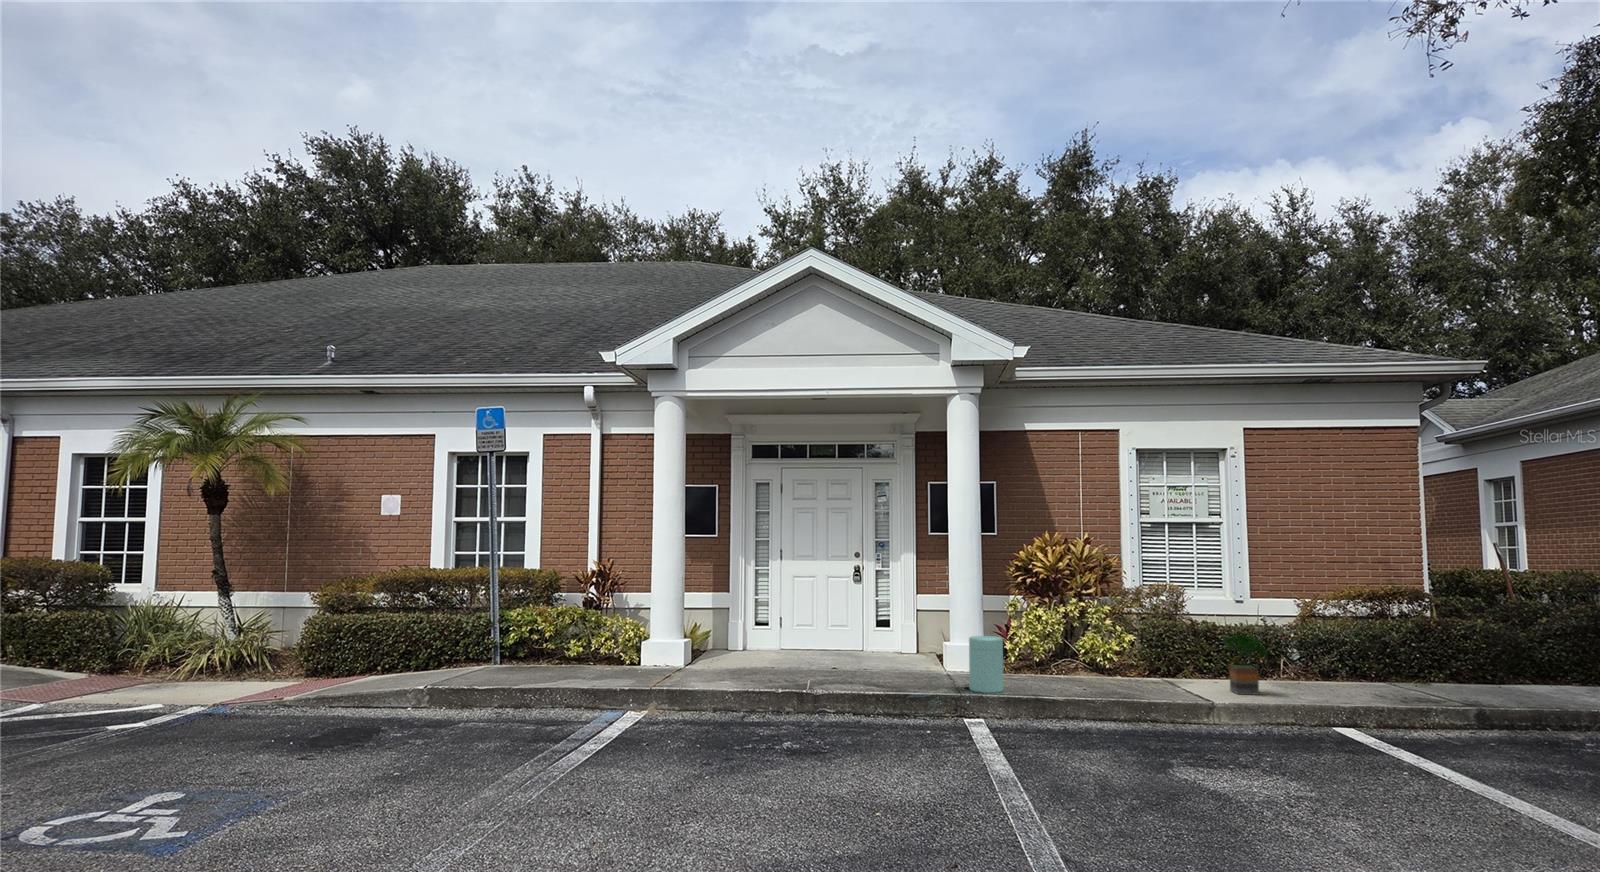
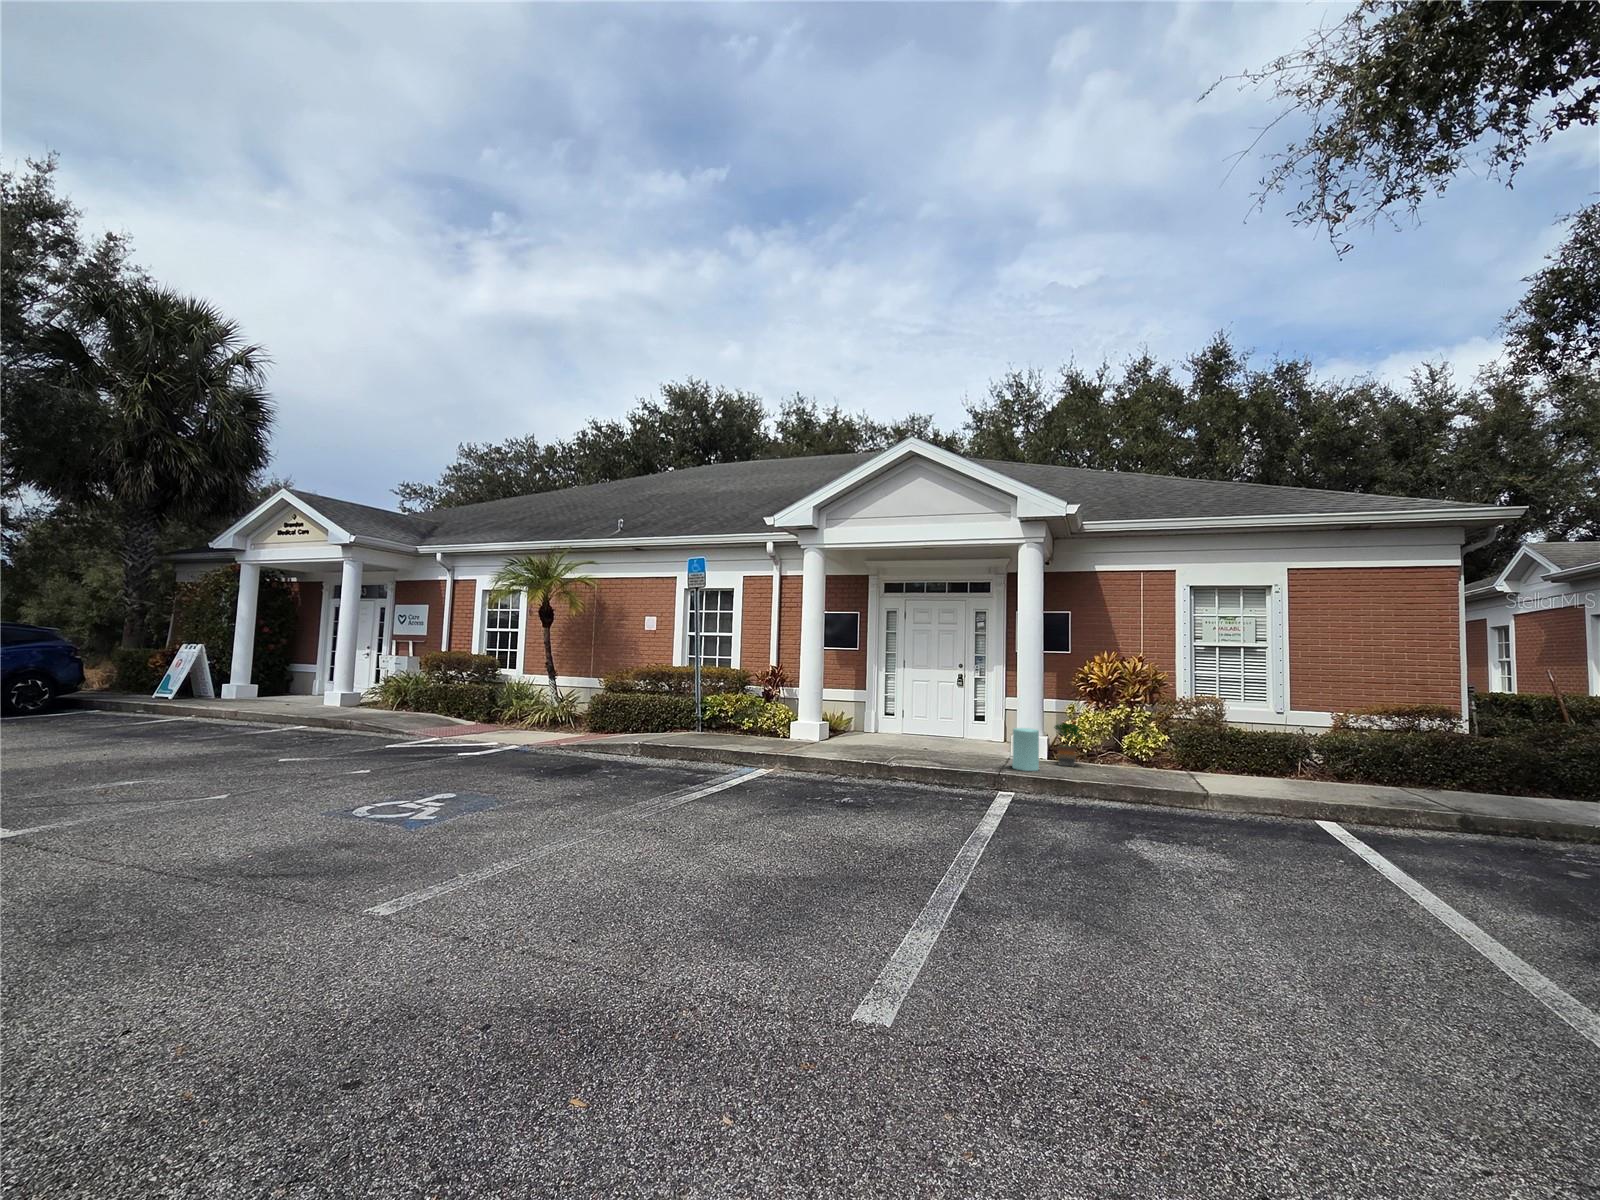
potted tree: present [1224,635,1267,695] -> present [1054,723,1082,766]

